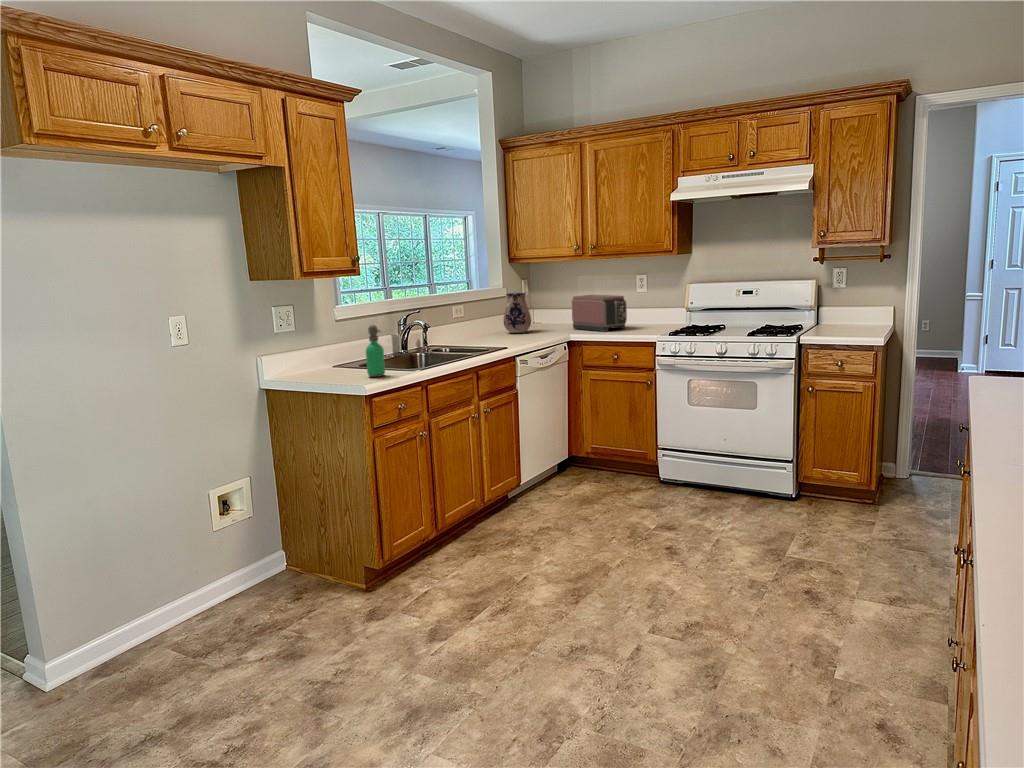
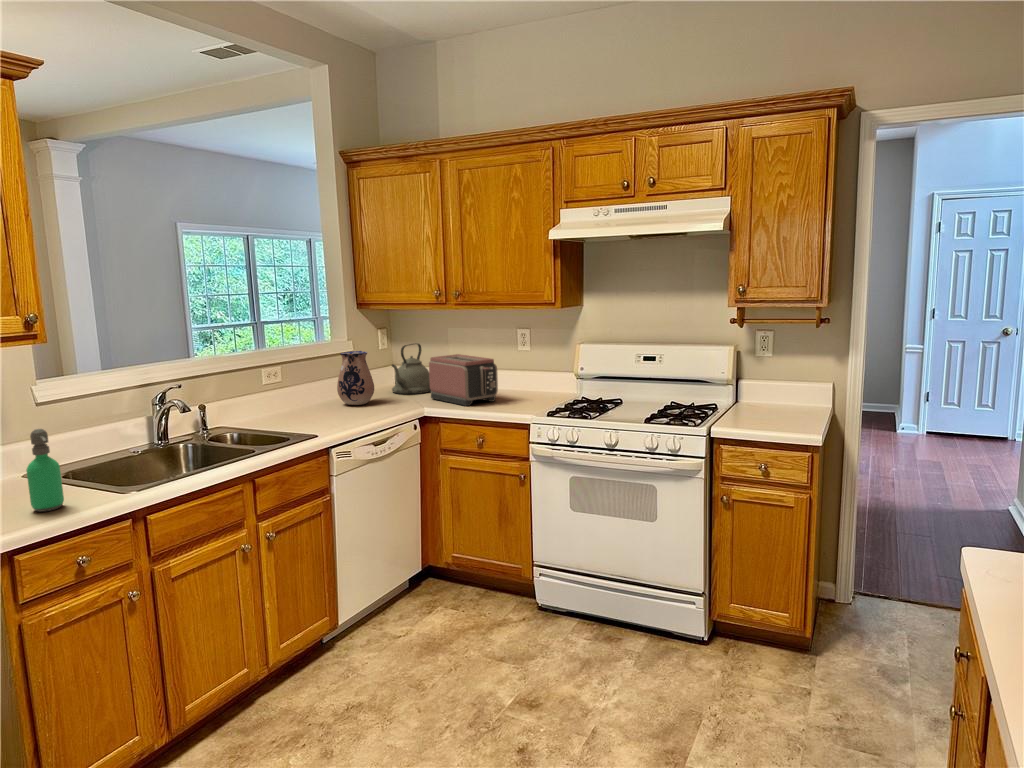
kettle: none [538,288,570,327] -> present [392,344,431,394]

